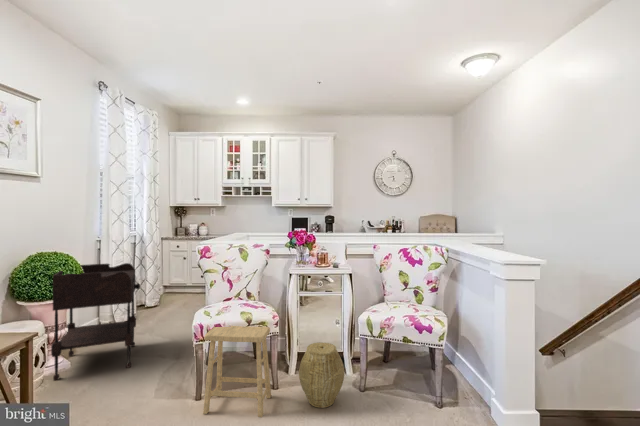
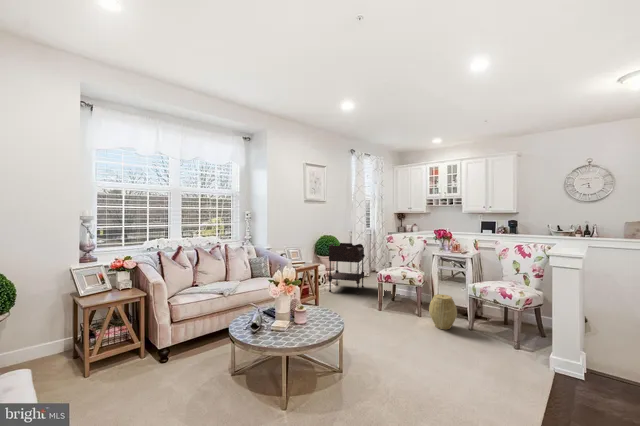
footstool: present [203,326,271,417] -> none [381,276,417,323]

